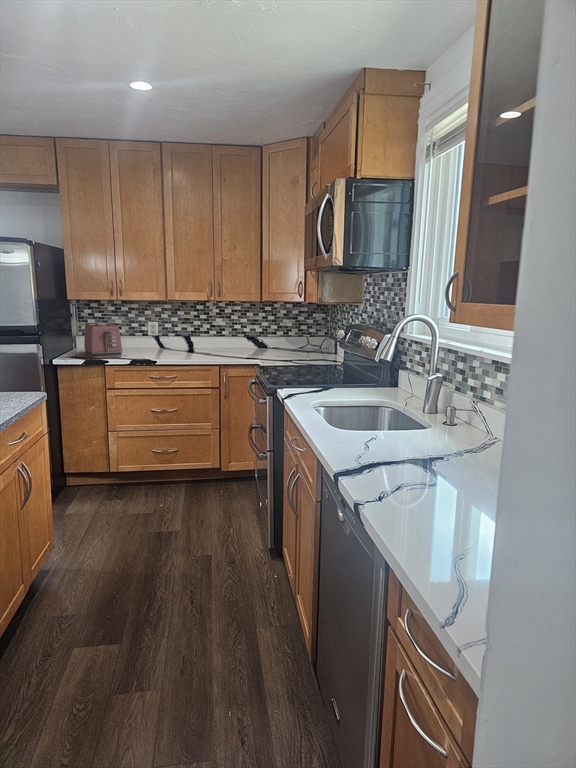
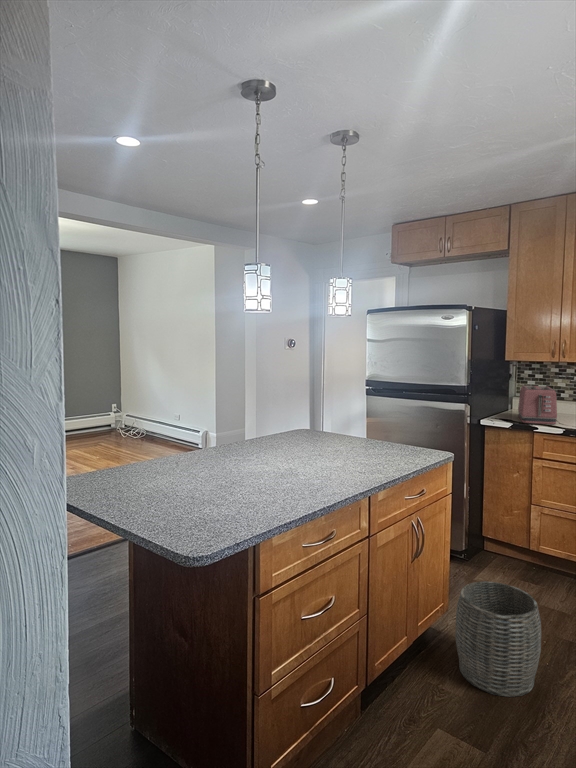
woven basket: none [70,504,147,603] -> present [455,581,541,697]

